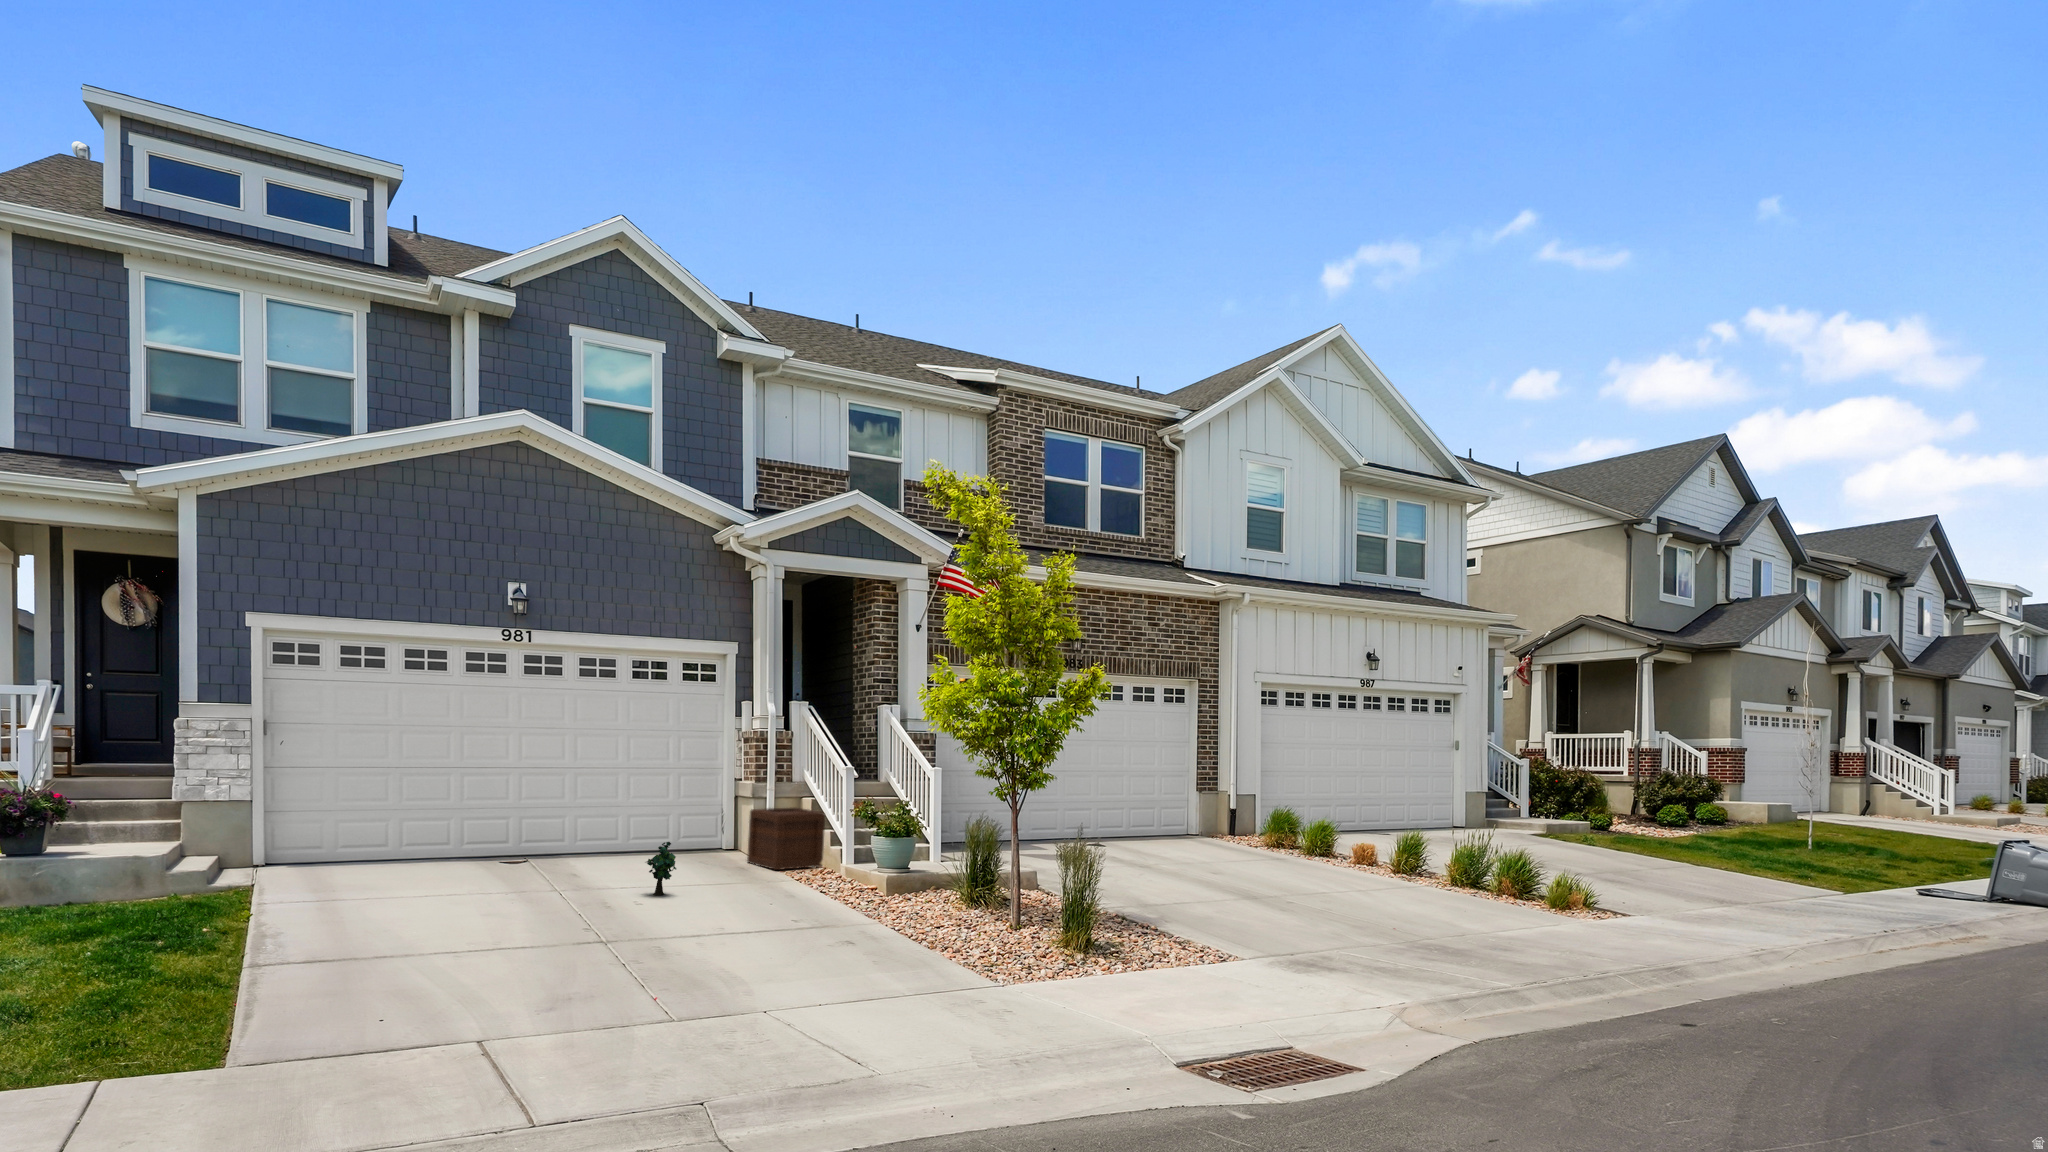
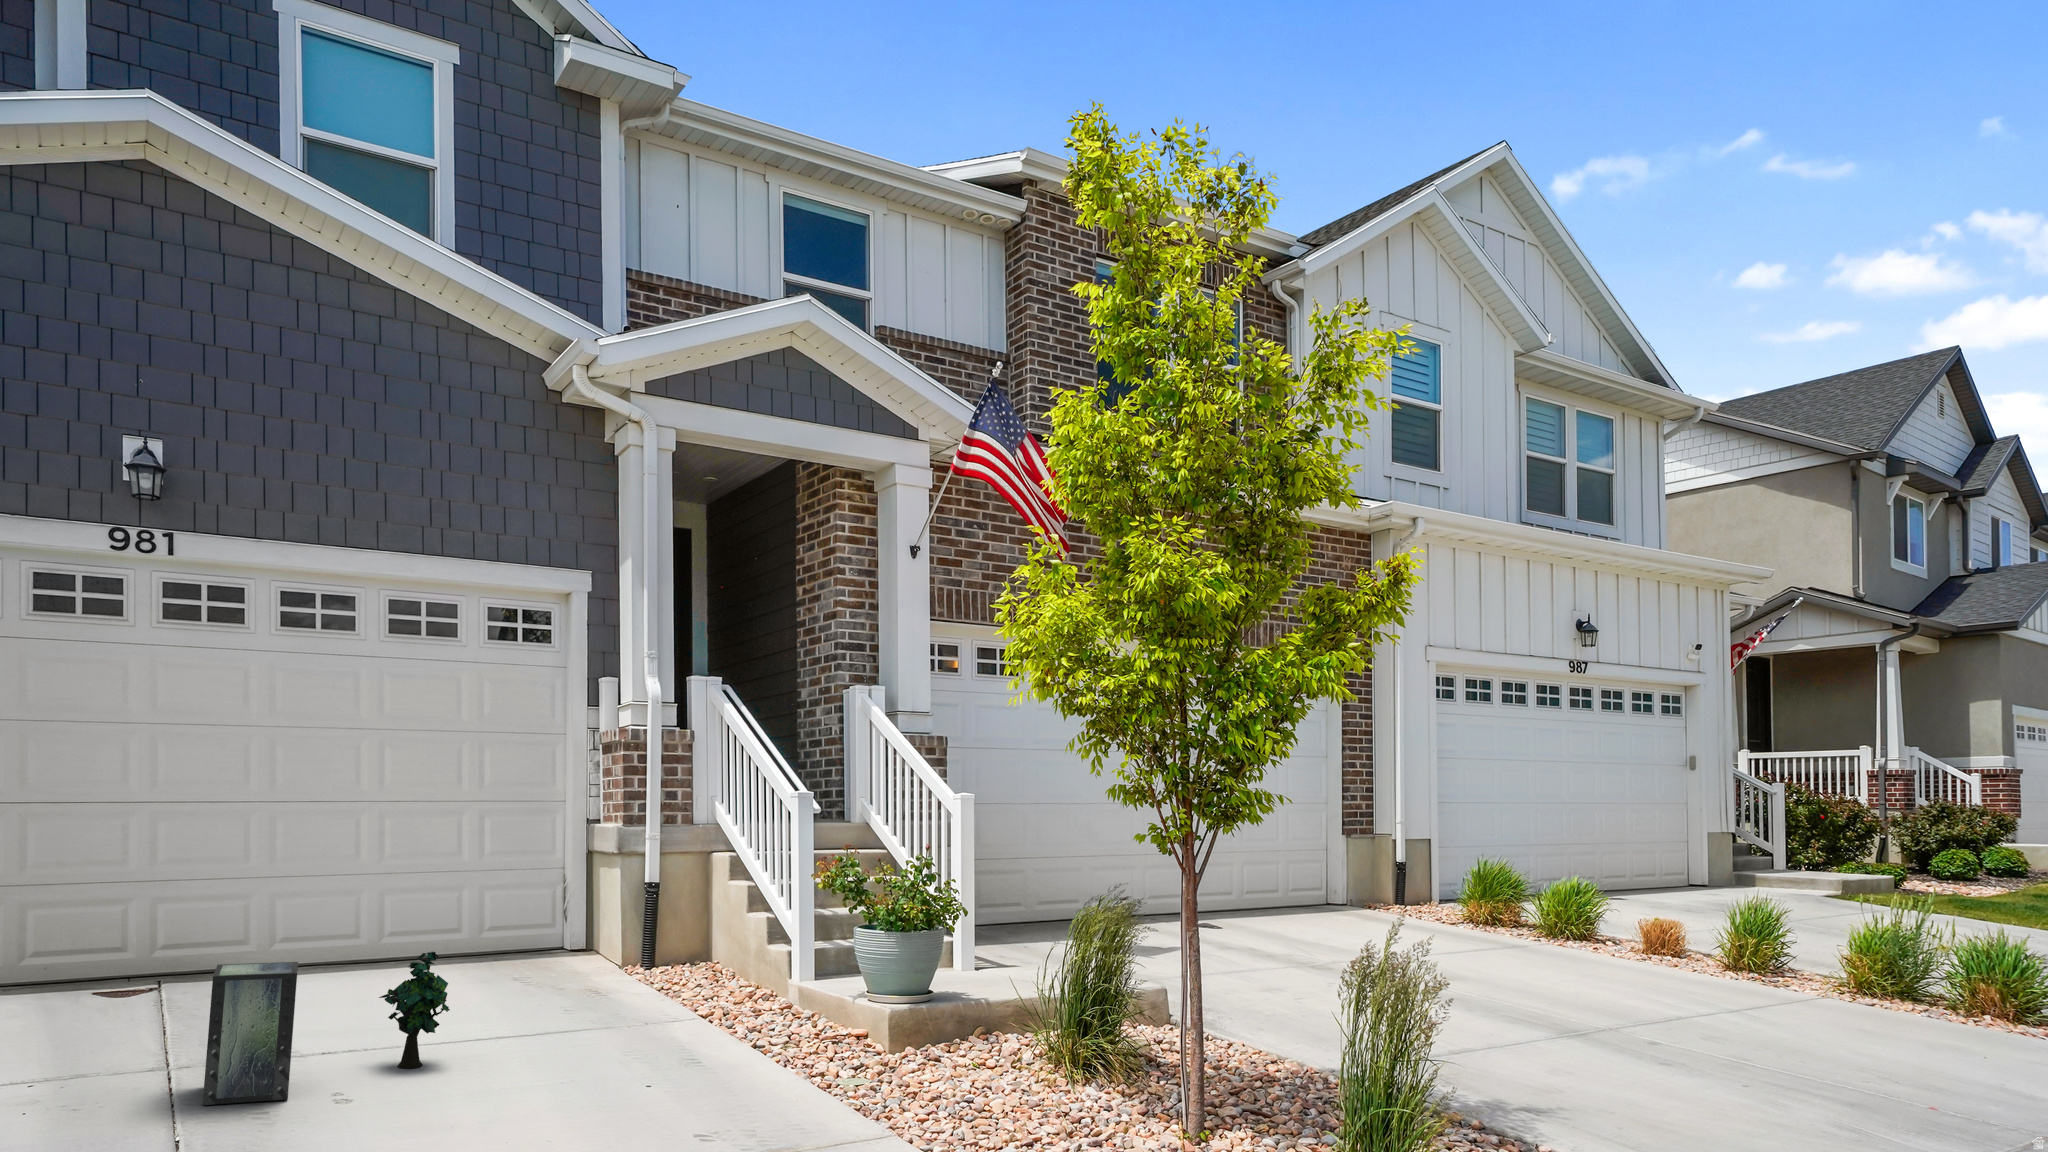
wooden crate: present [747,808,825,870] -> none [606,872,756,996]
storage box: none [573,844,613,905] -> present [203,962,298,1105]

